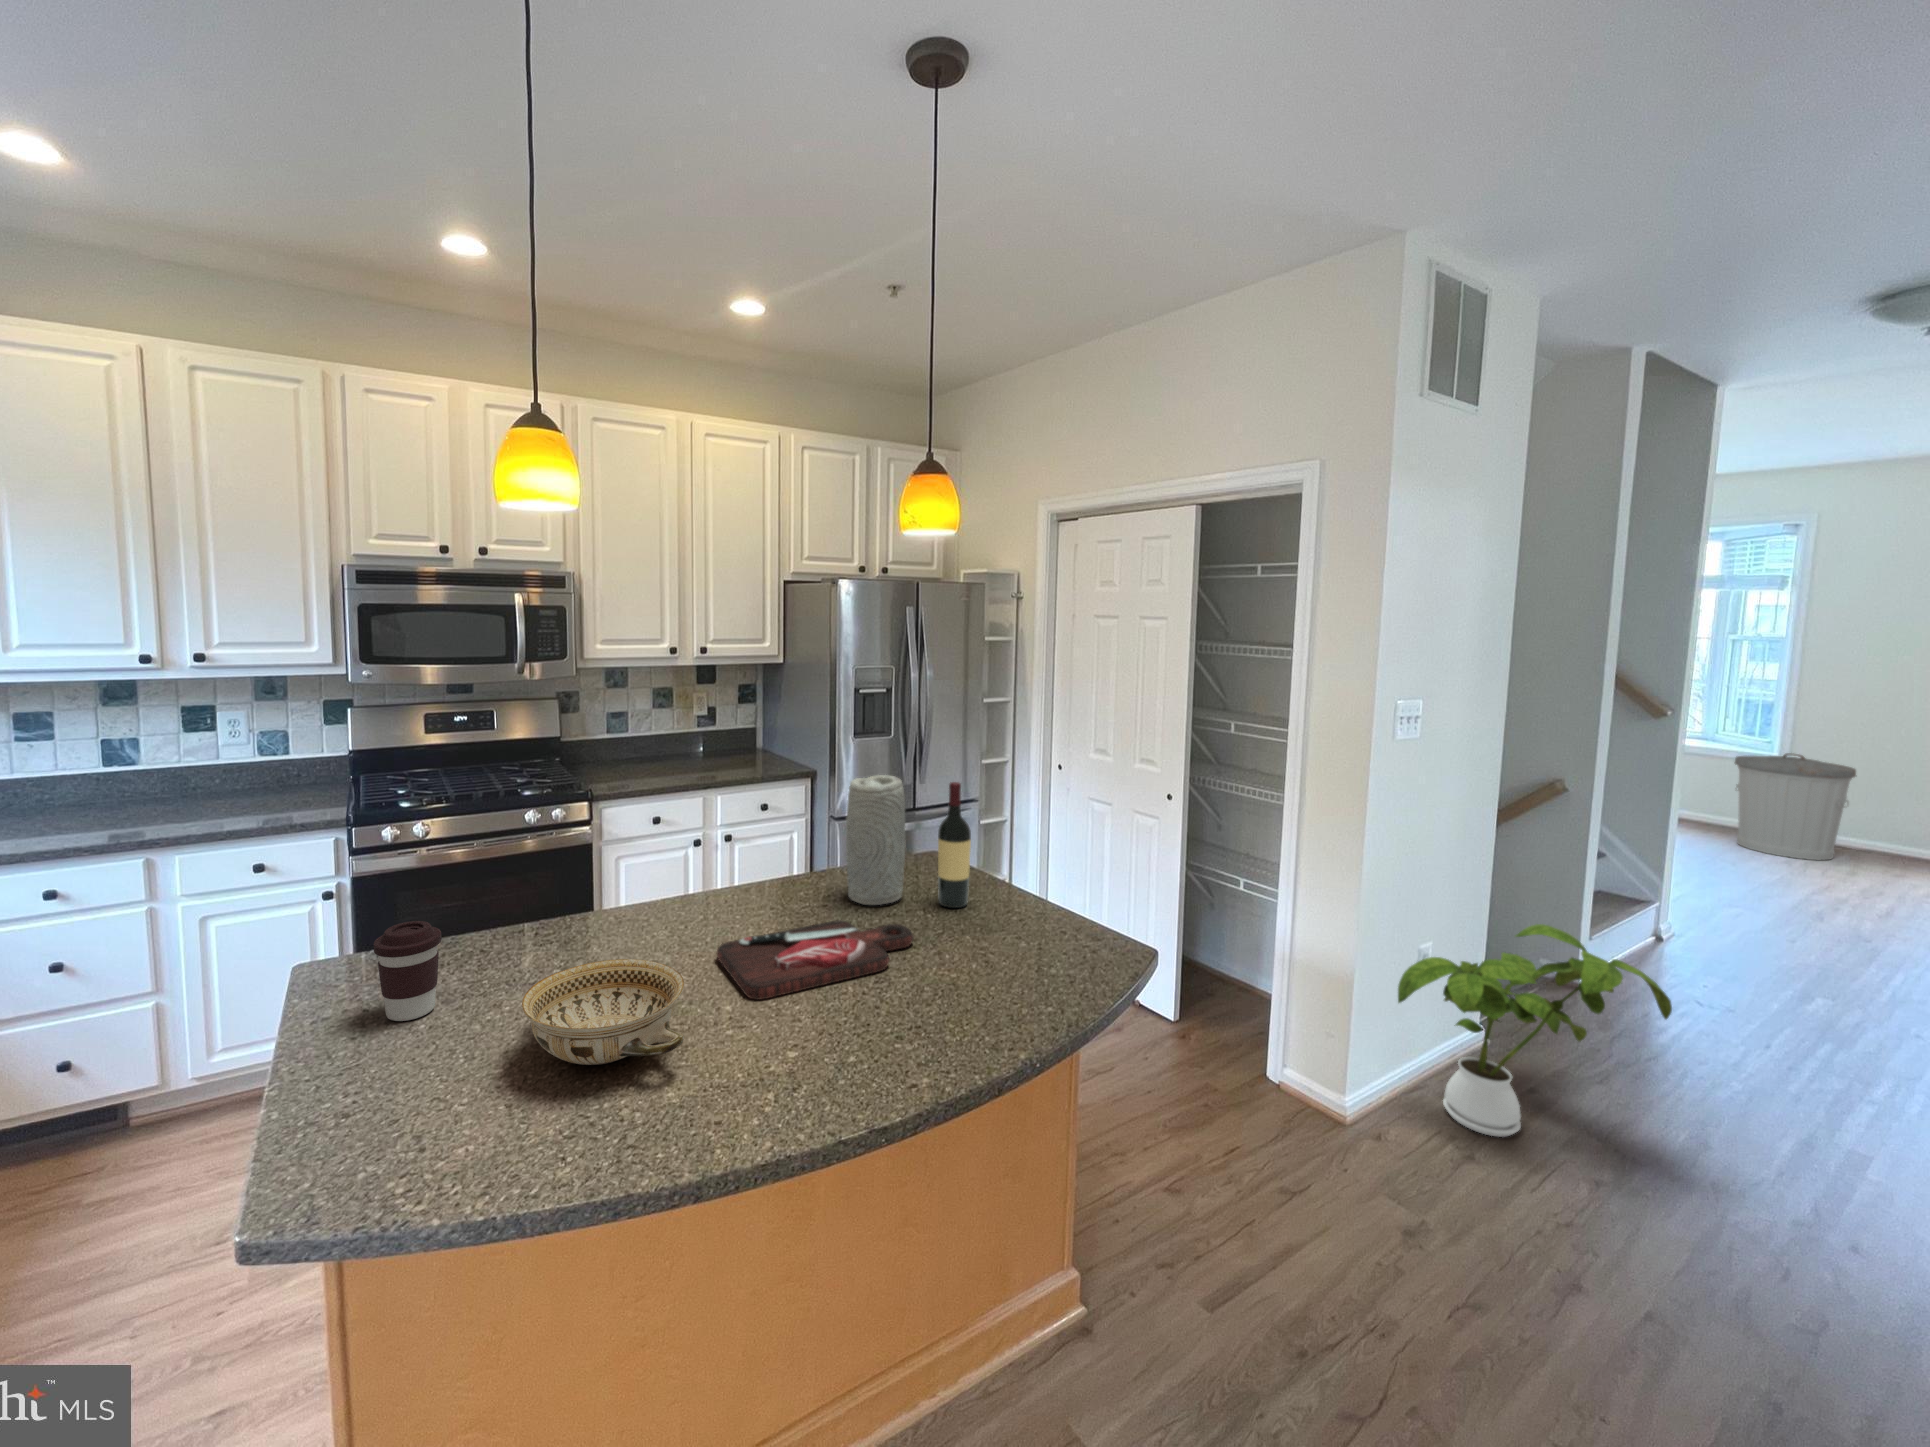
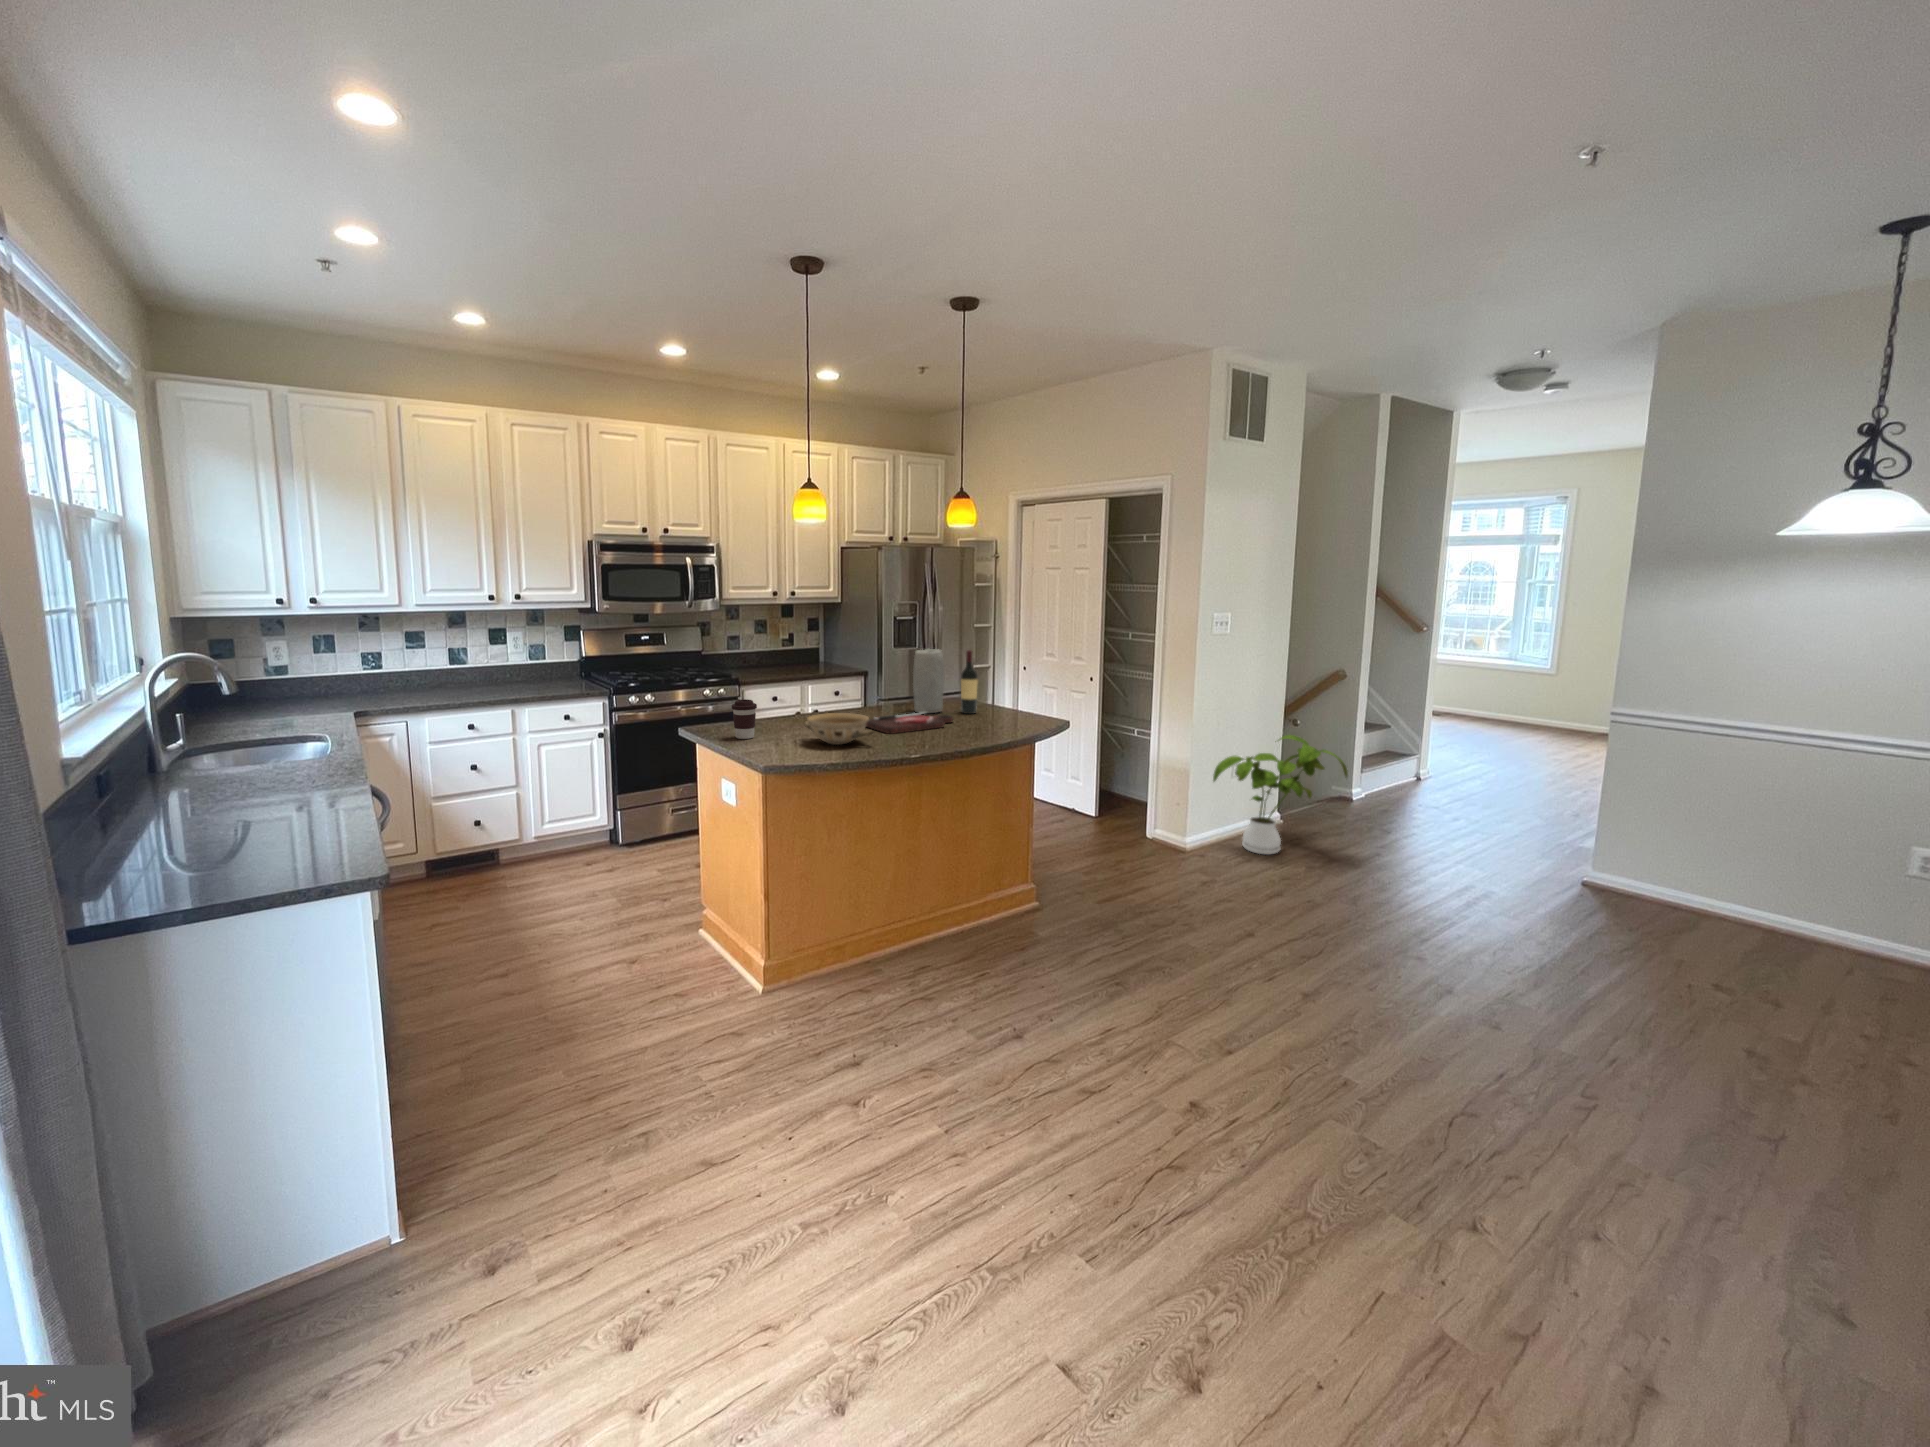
trash can: present [1735,753,1856,860] -> none [1514,663,1591,738]

